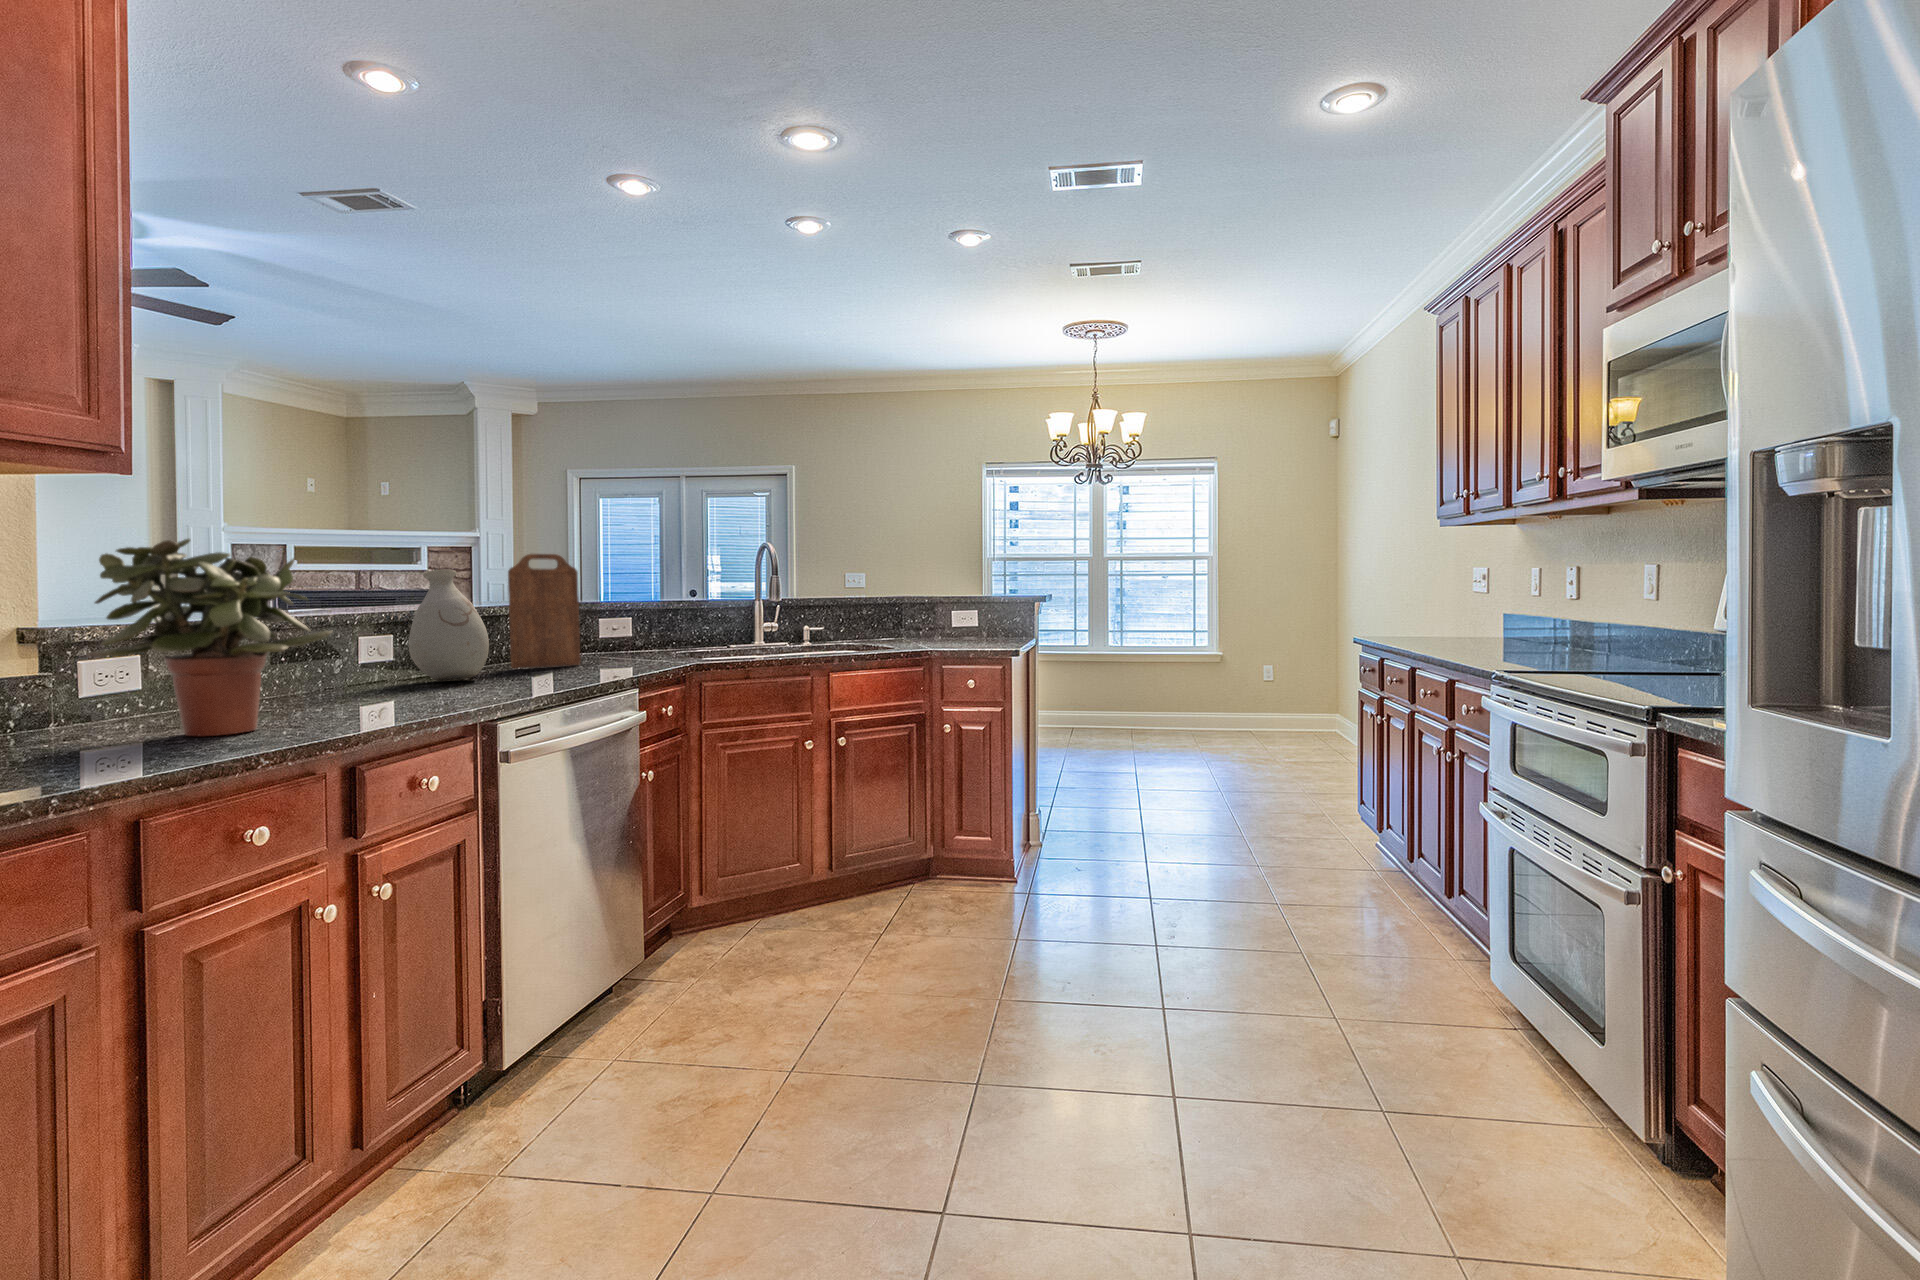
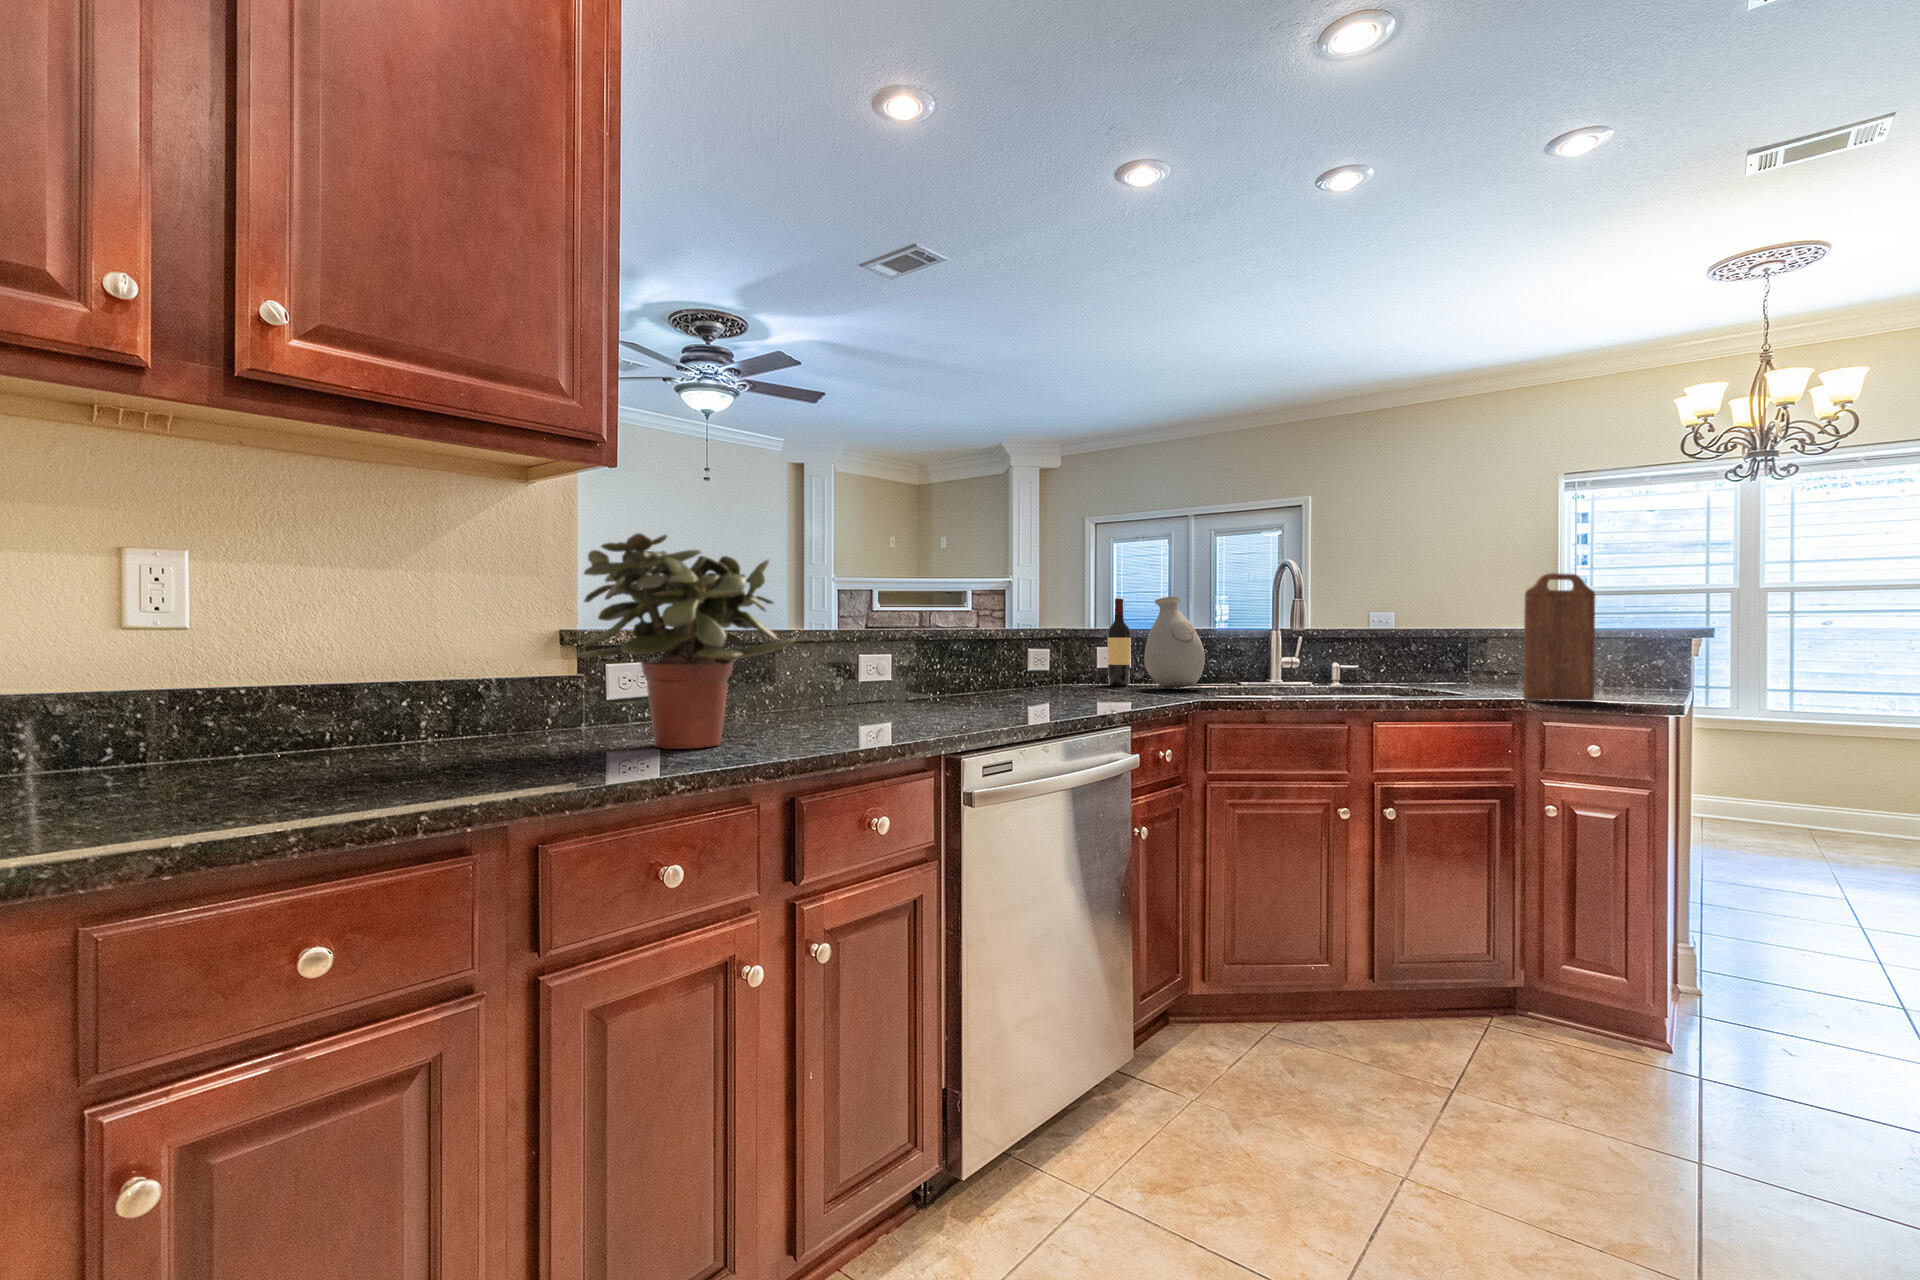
cutting board: present [508,554,580,669] -> present [1523,573,1595,701]
vase: present [409,570,489,681] -> present [1144,597,1205,688]
wine bottle: none [605,571,628,653] -> present [1107,598,1131,686]

